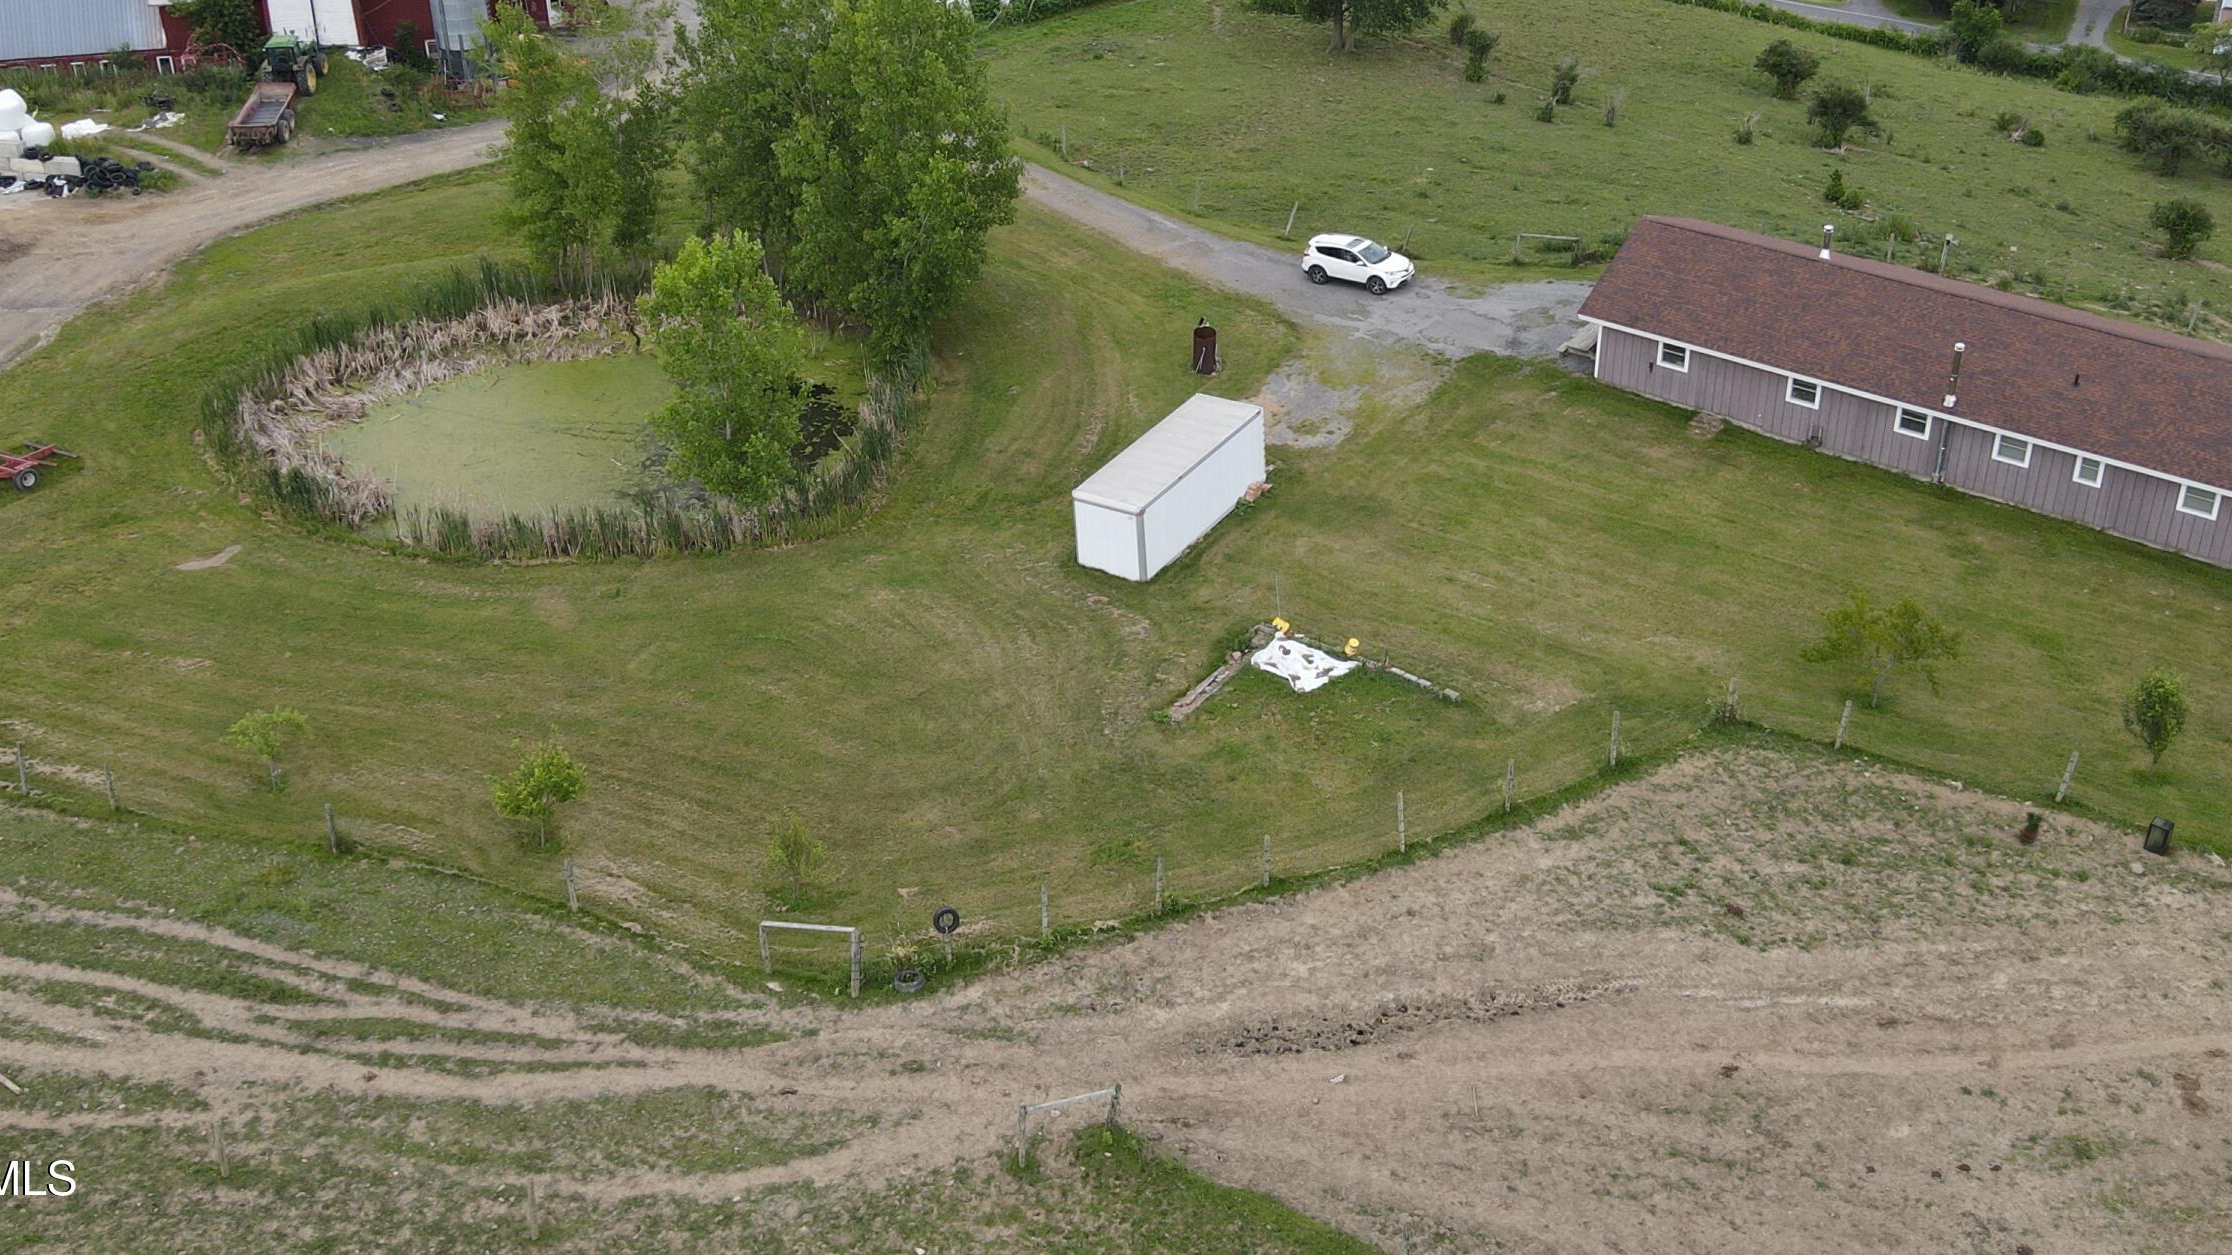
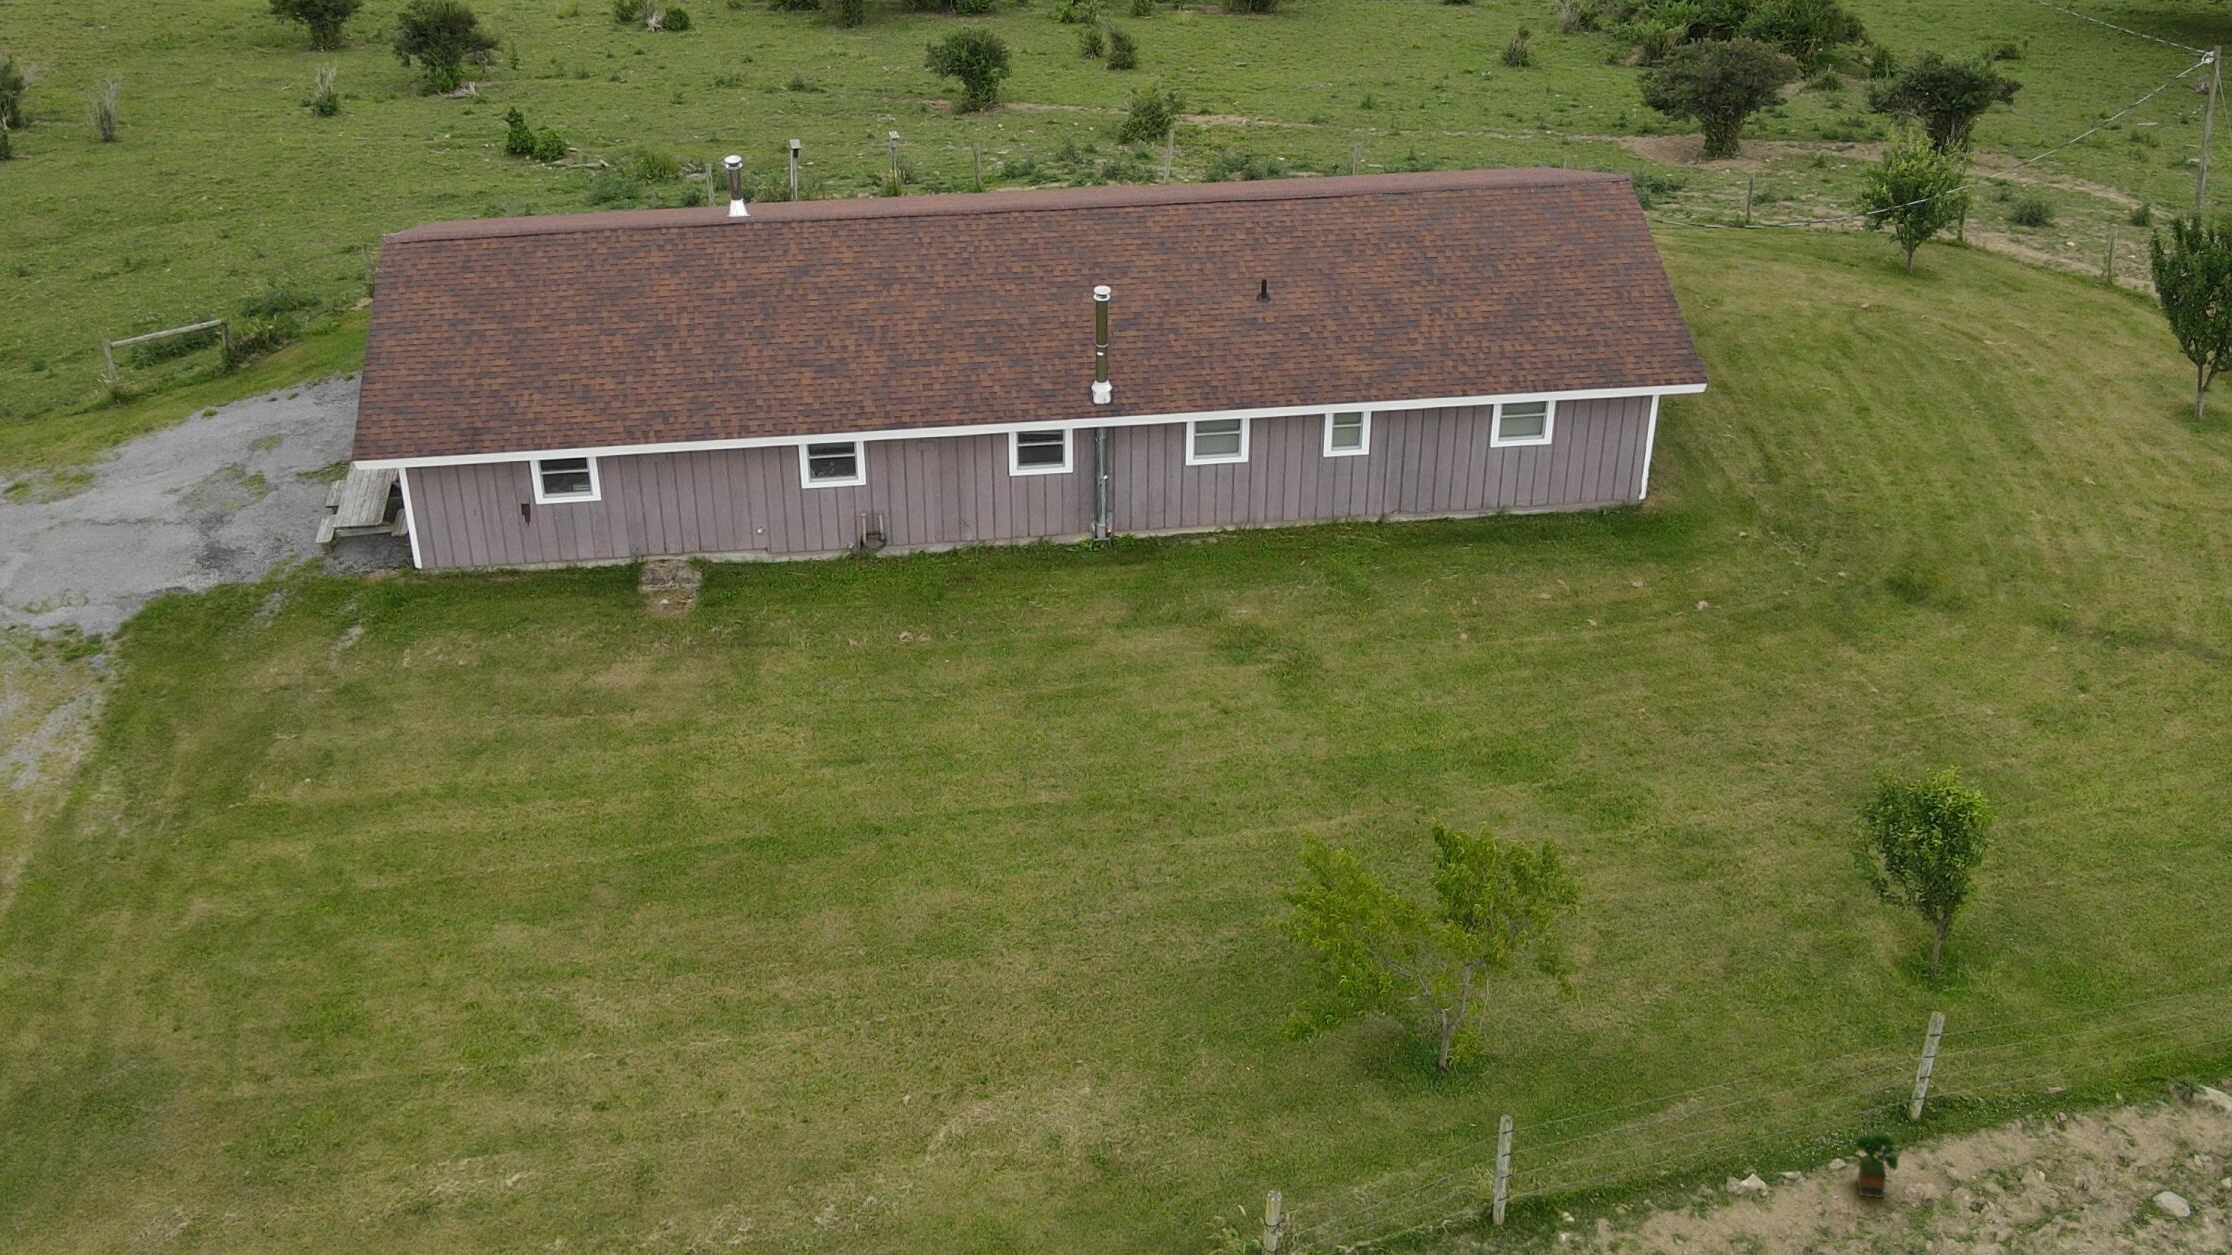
storage box: present [2143,816,2175,856] -> none [1993,1024,2050,1095]

